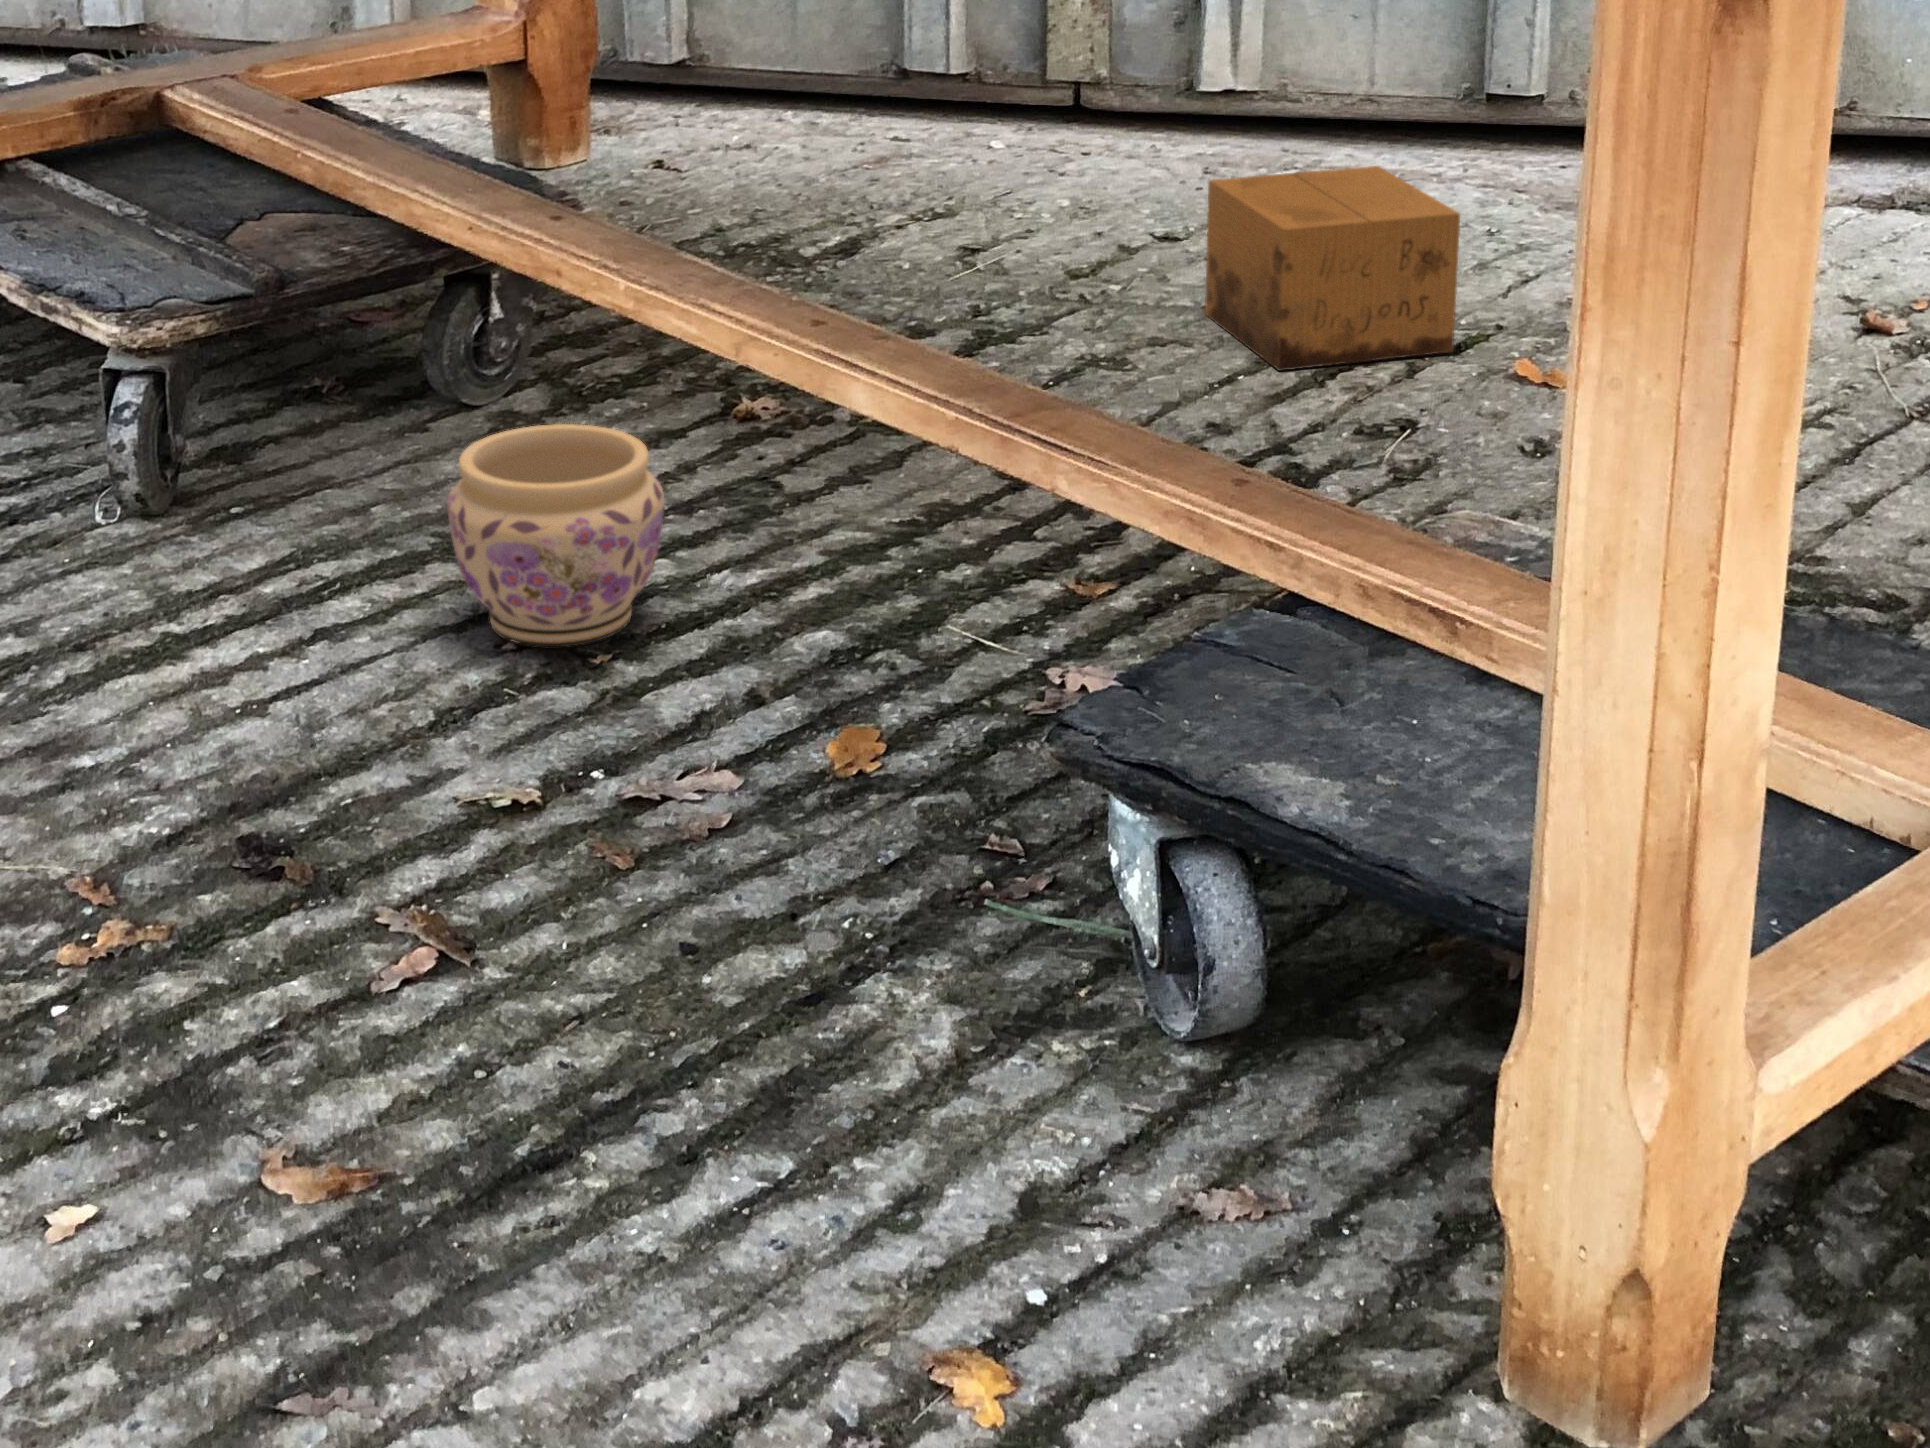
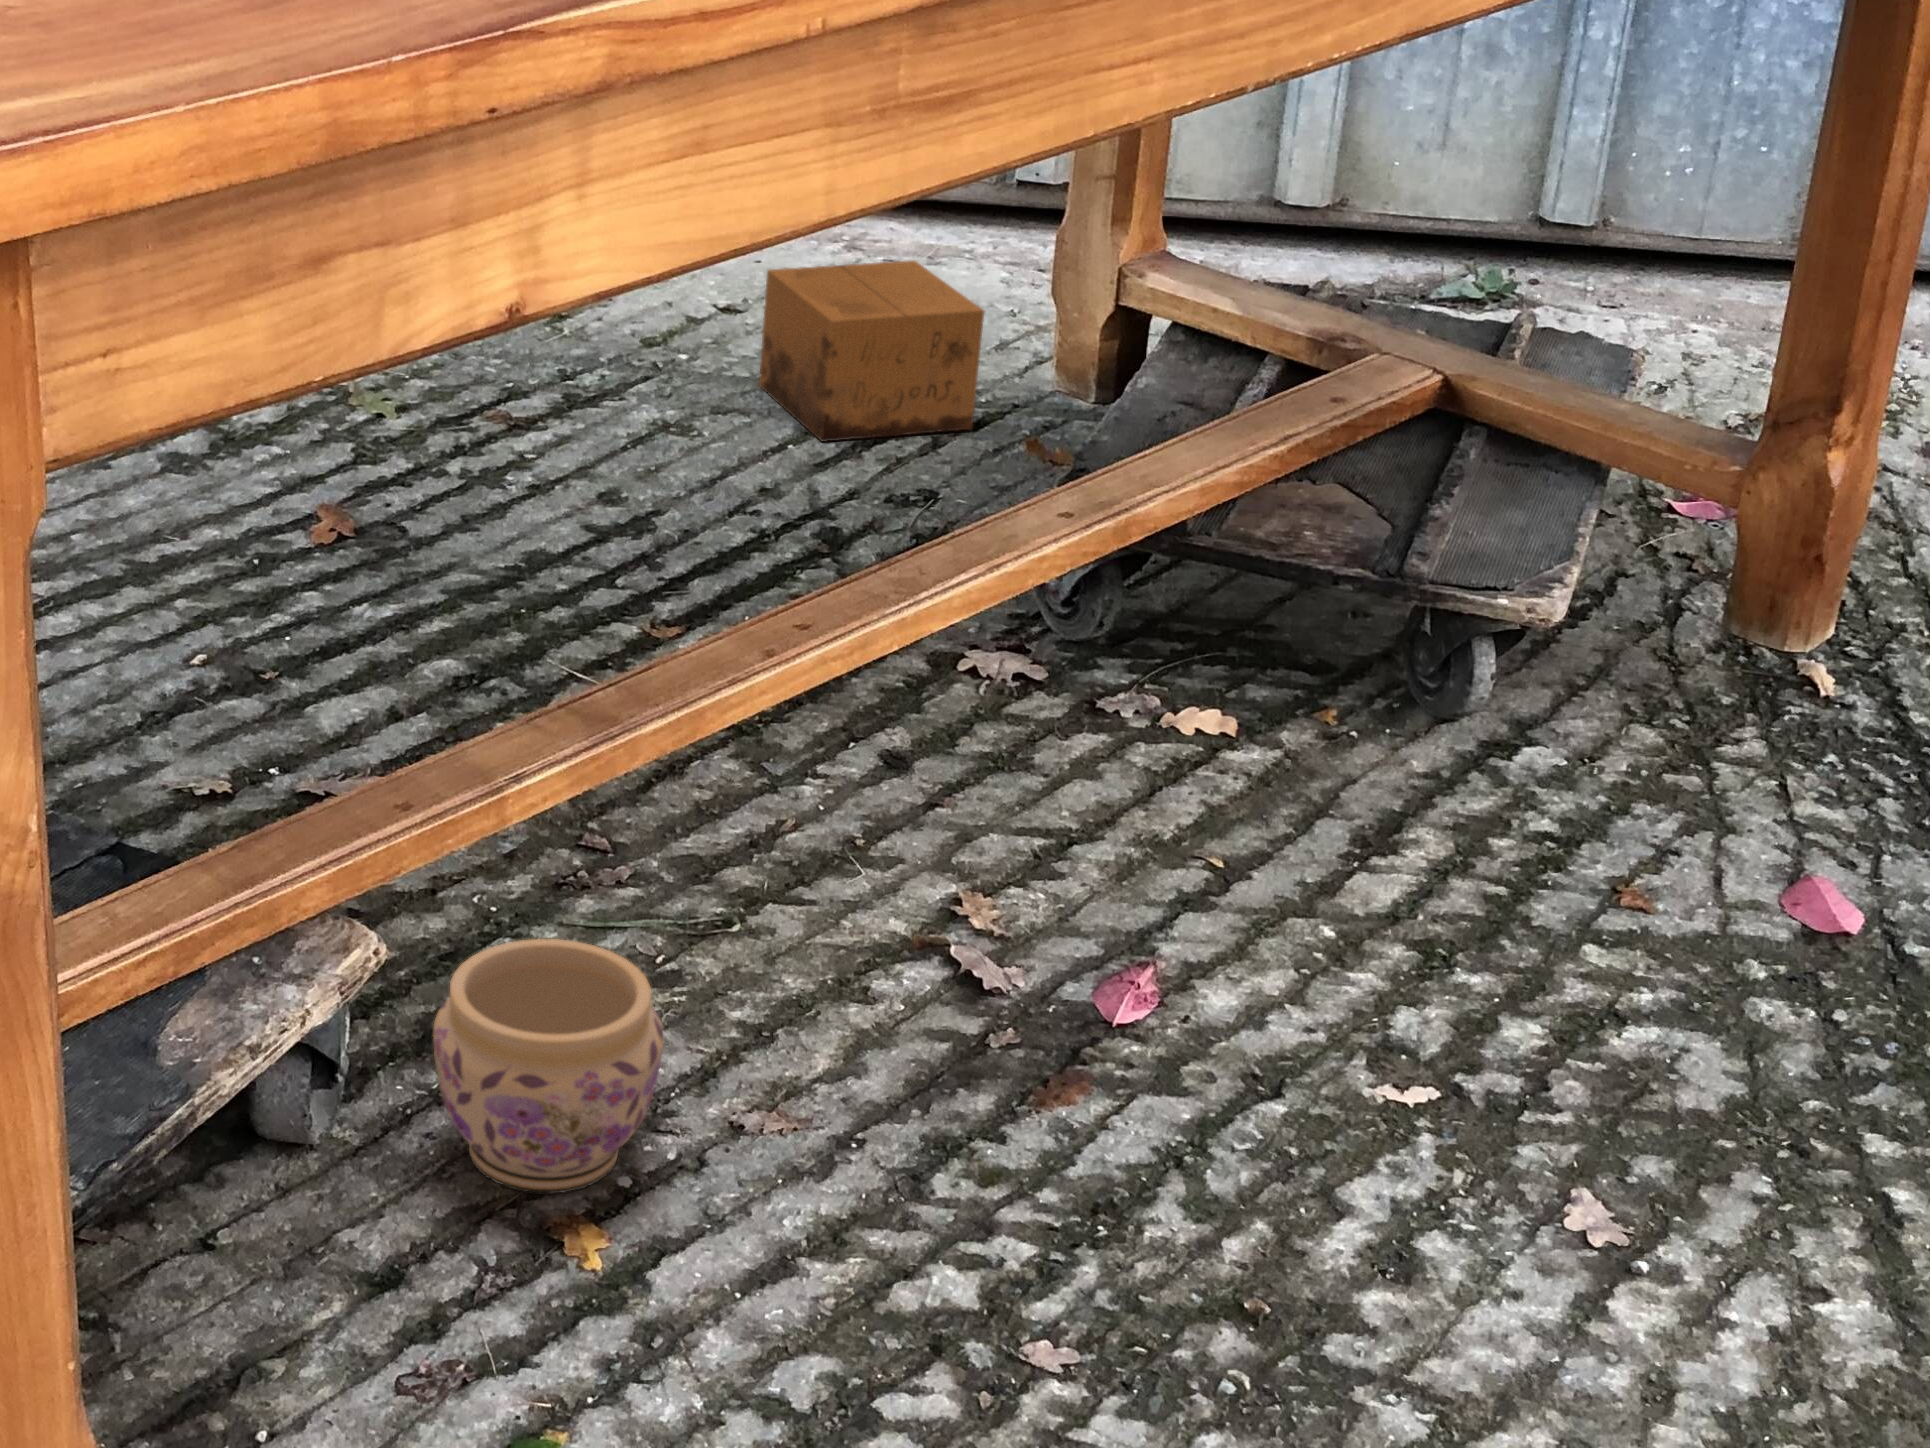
planter: present [447,424,664,647] -> present [433,939,664,1193]

